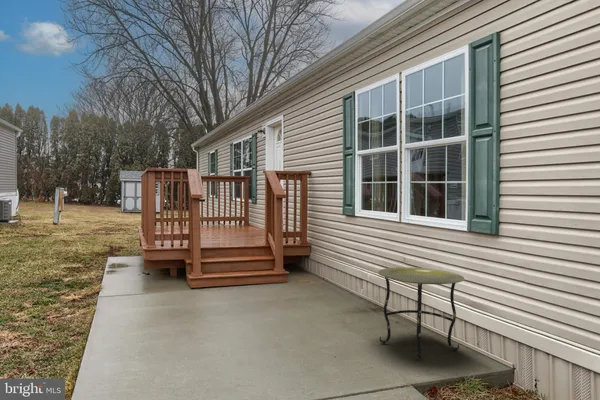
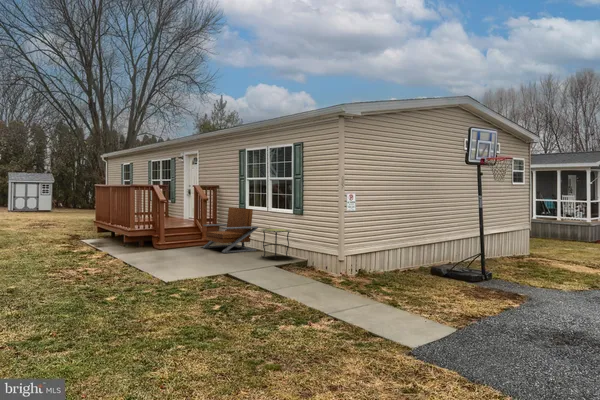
lounge chair: none [267,212,378,316] -> present [203,207,258,253]

